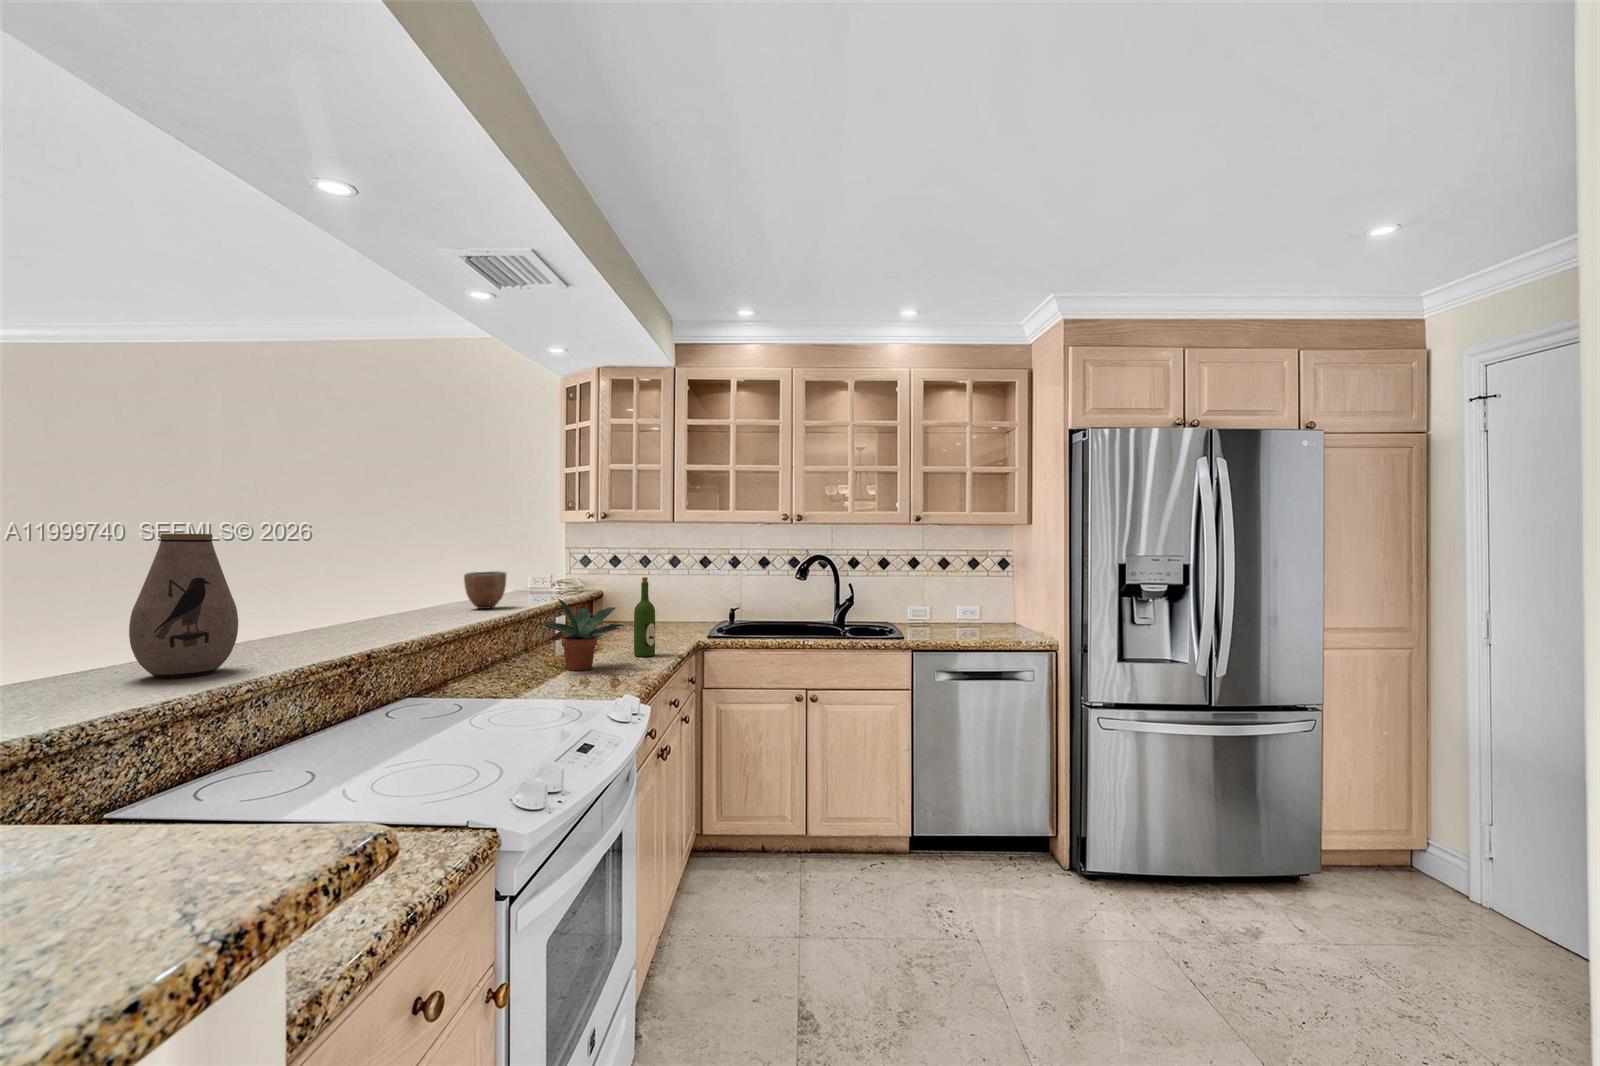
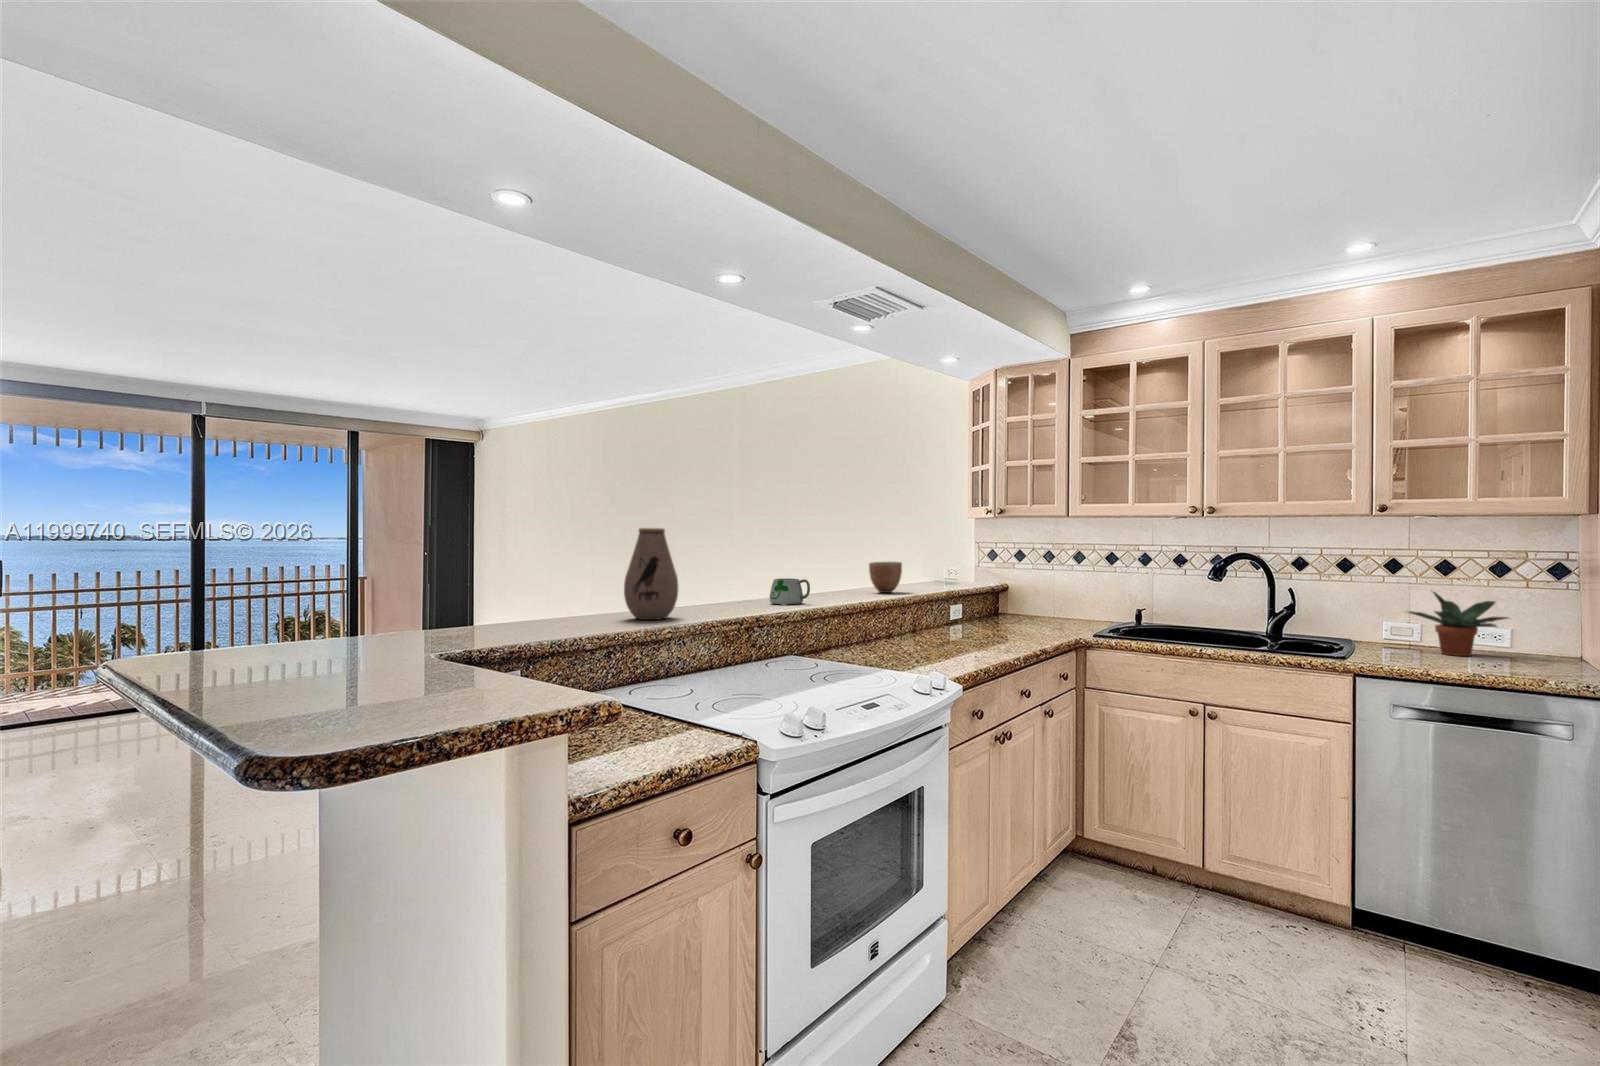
wine bottle: present [634,577,655,657] -> none [998,570,1019,646]
mug: none [351,598,415,635] -> present [770,578,810,605]
potted plant: present [540,599,624,671] -> present [1408,591,1508,656]

